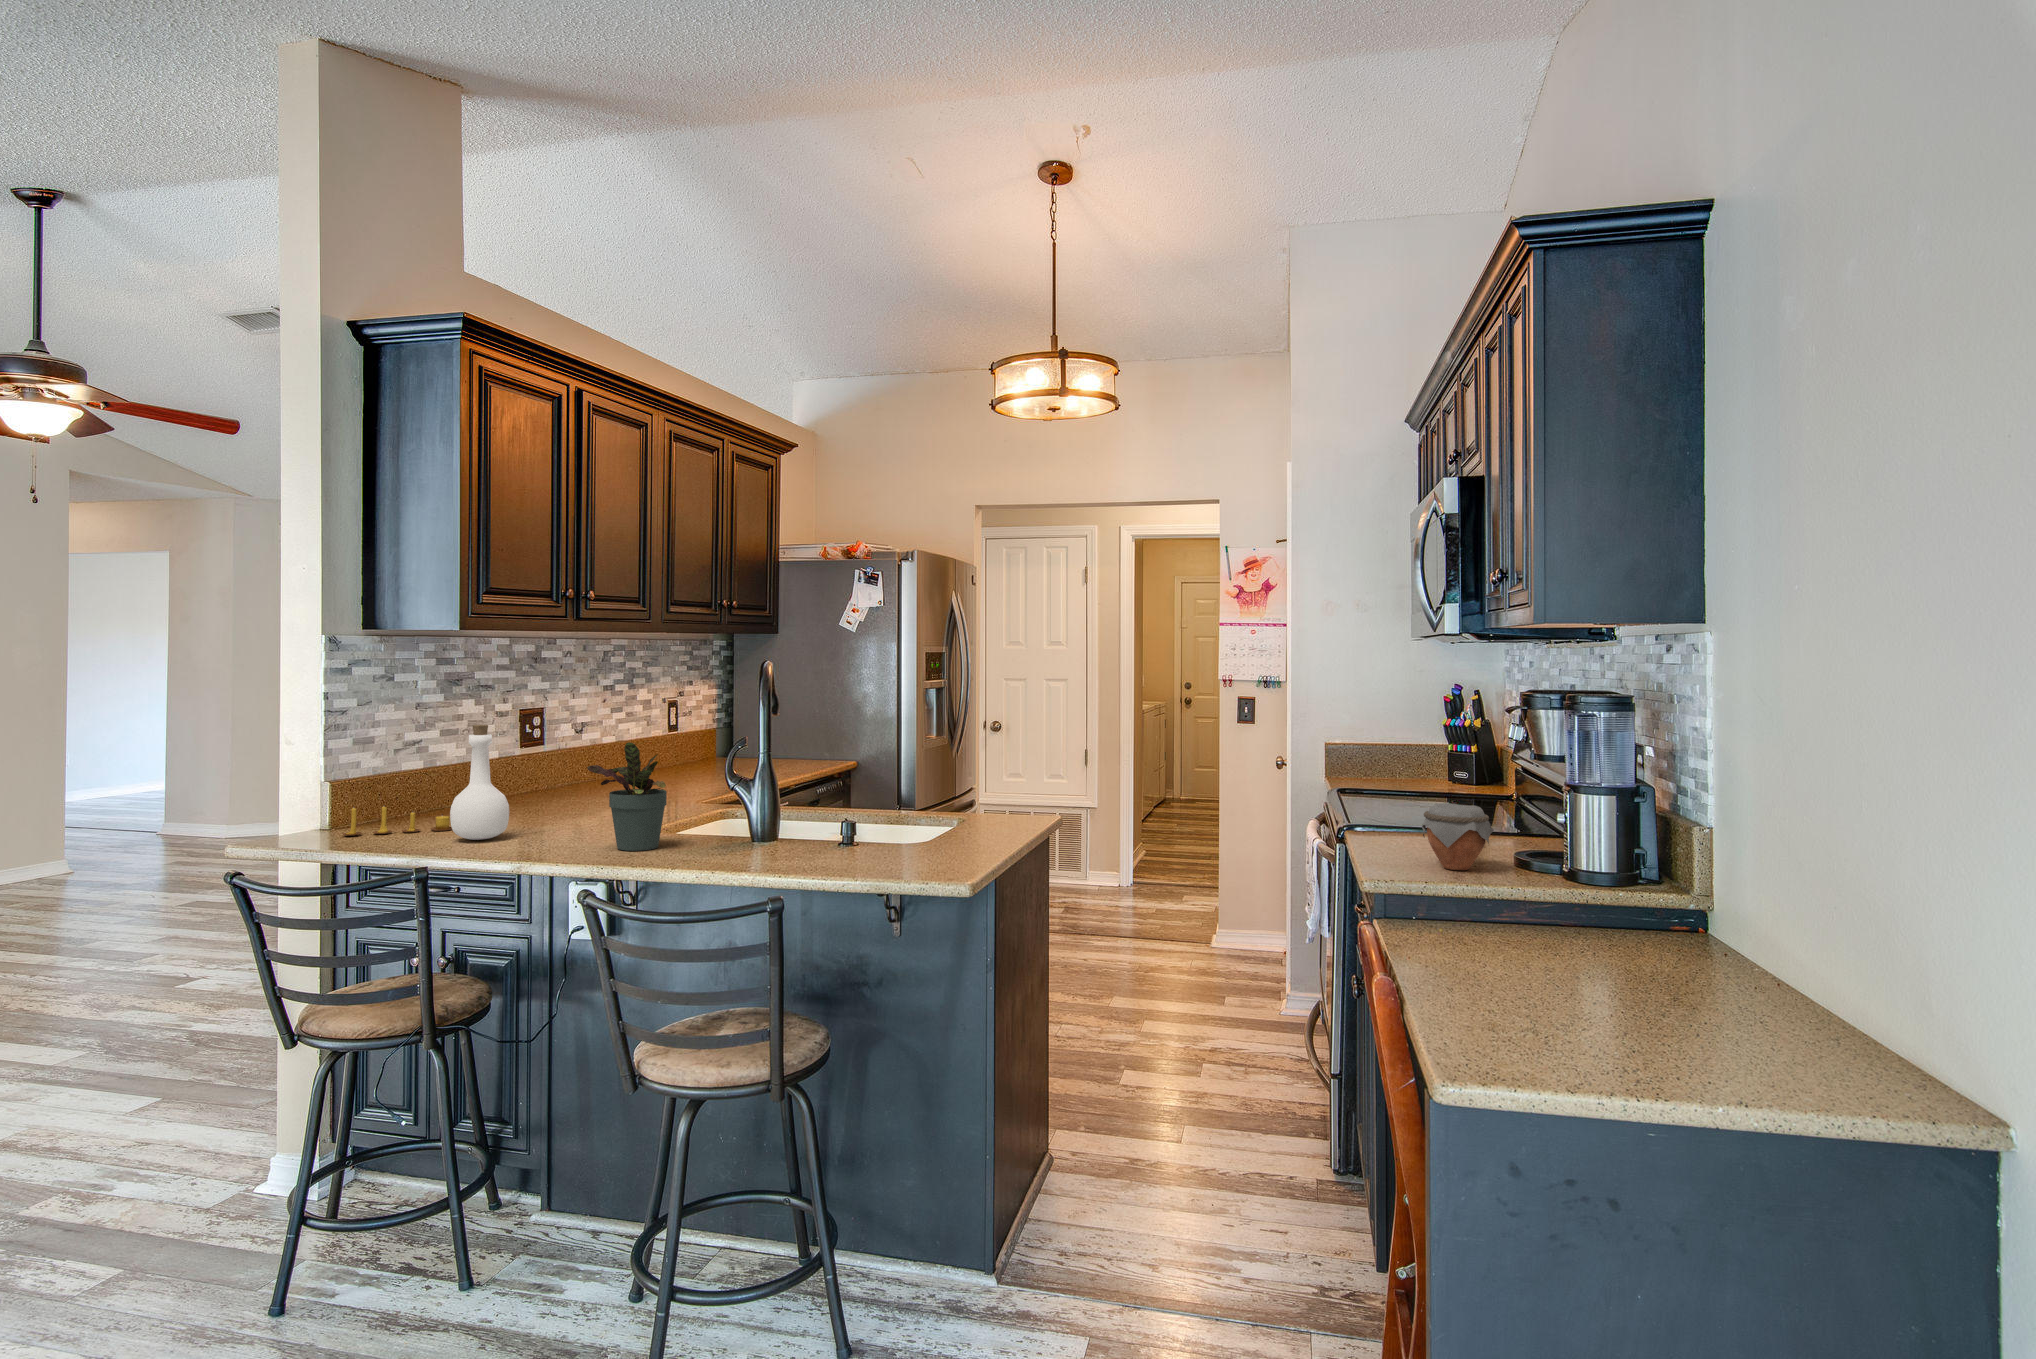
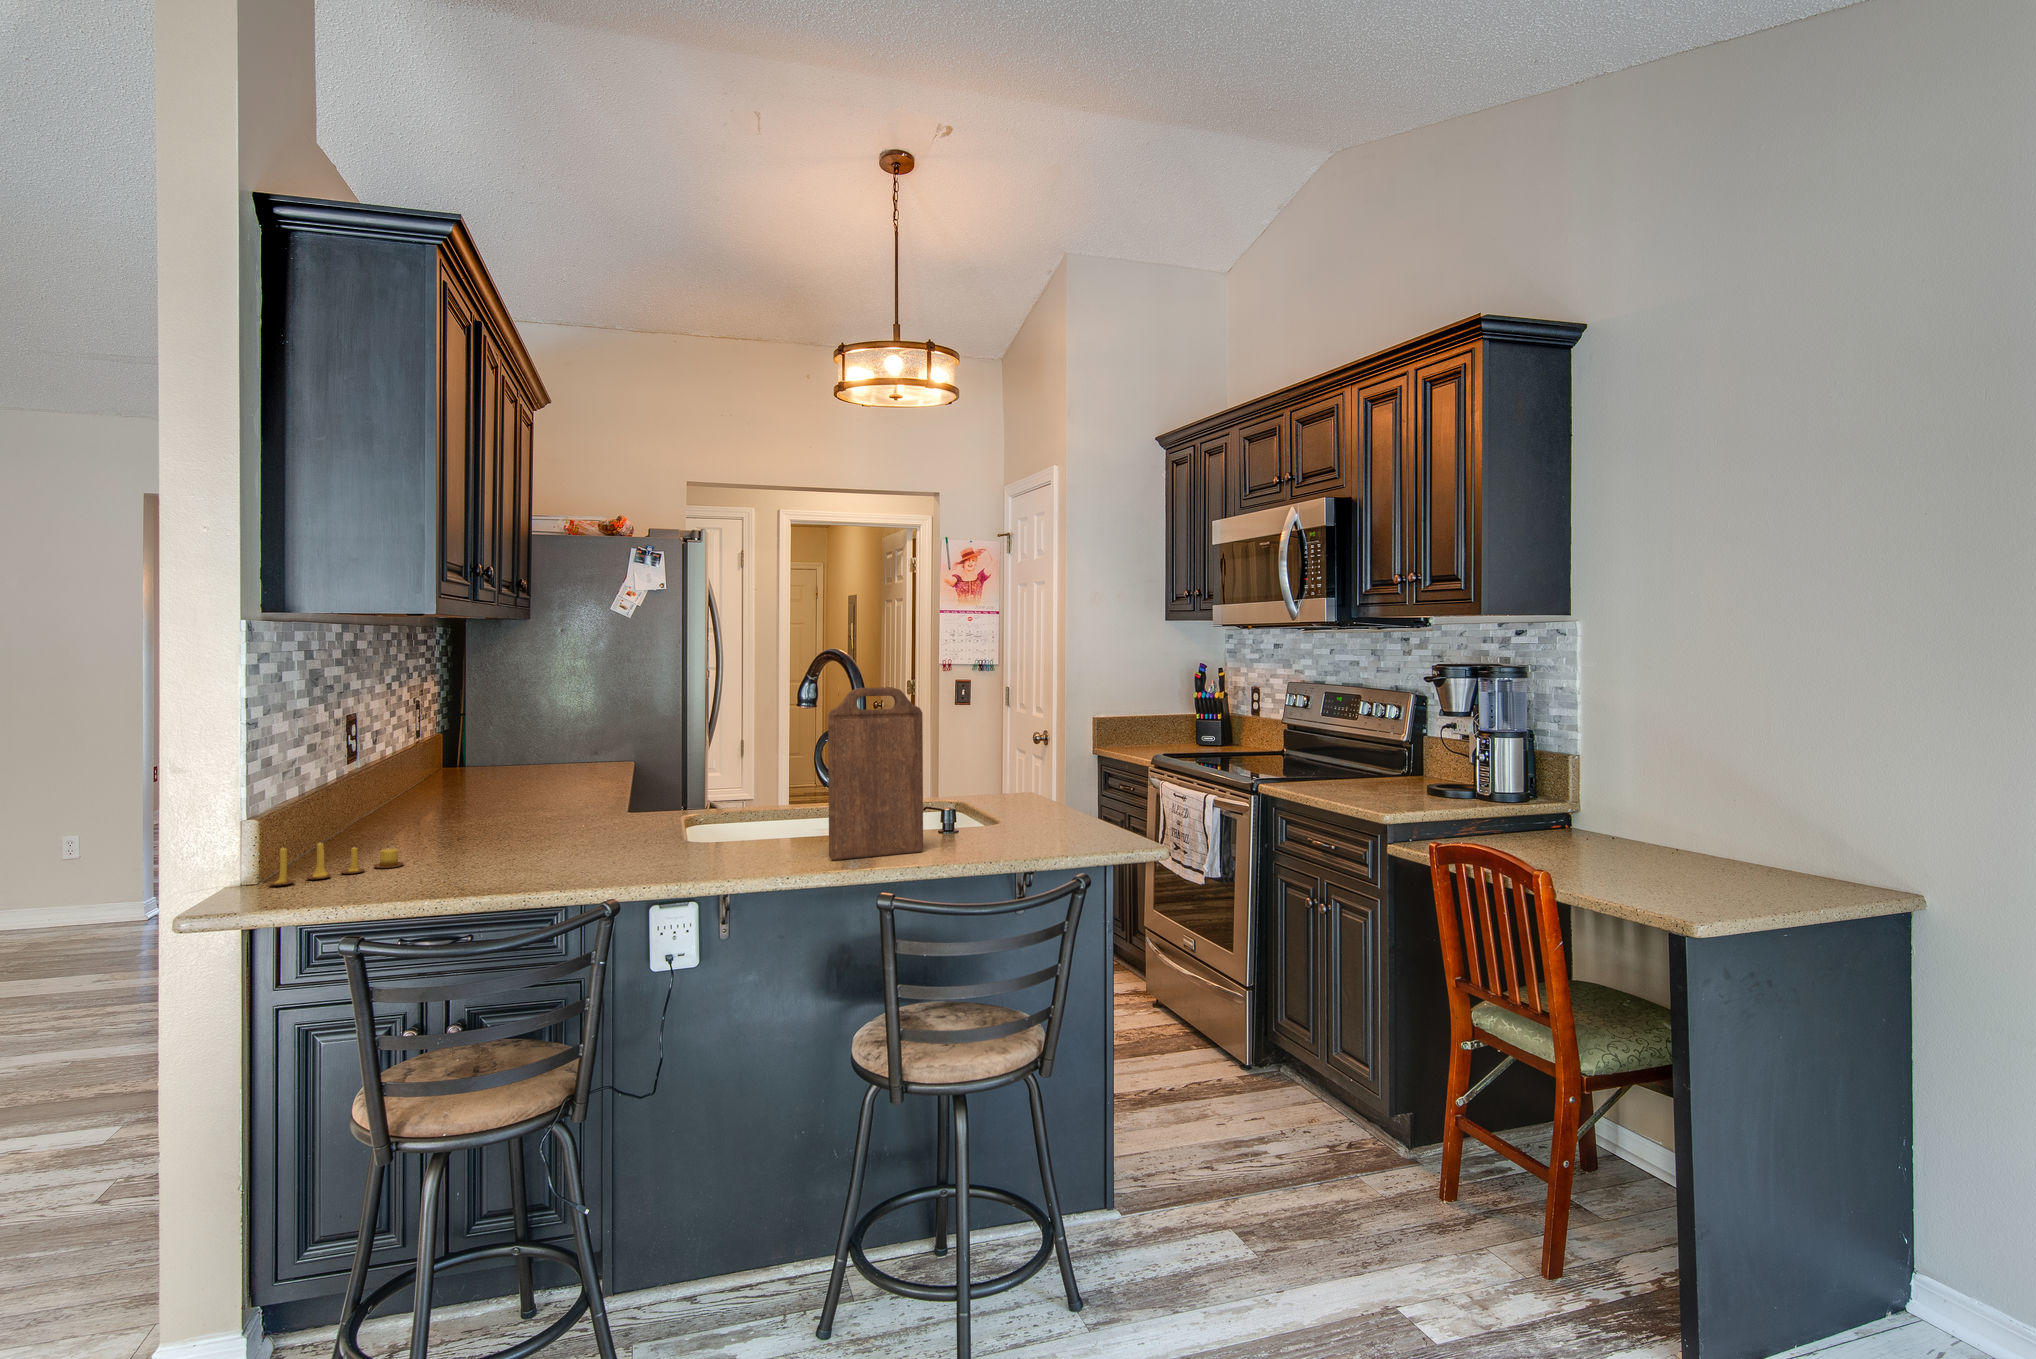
cutting board: none [688,701,781,863] -> present [828,687,923,859]
bottle: present [450,725,509,840] -> none [454,728,527,870]
potted plant: present [587,742,667,851] -> none [676,738,761,860]
jar: present [1422,803,1494,870] -> none [1371,752,1431,803]

